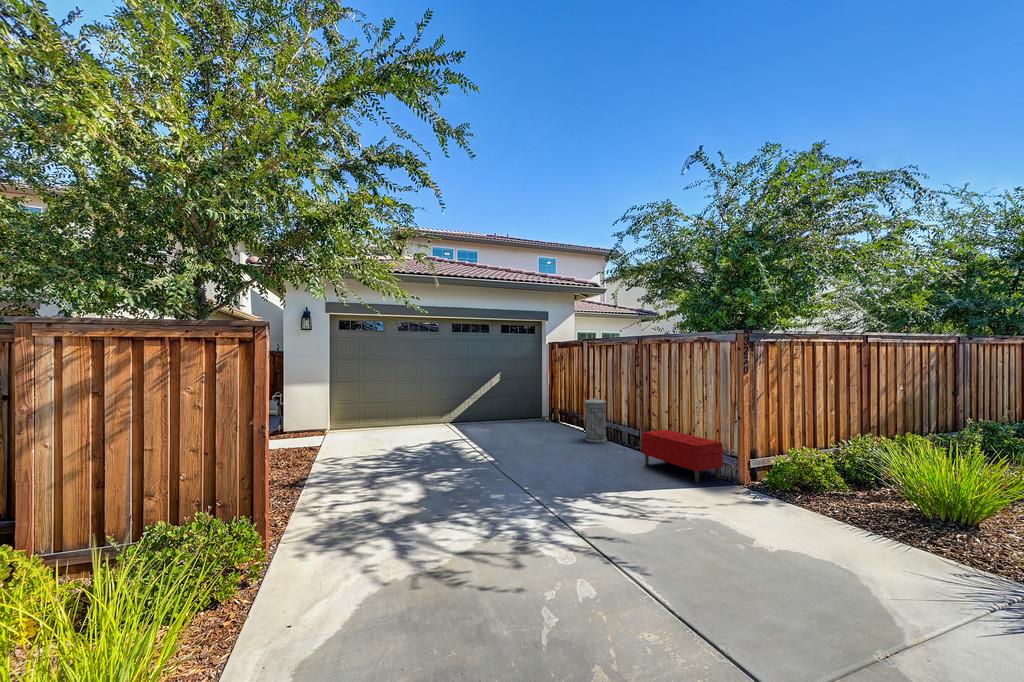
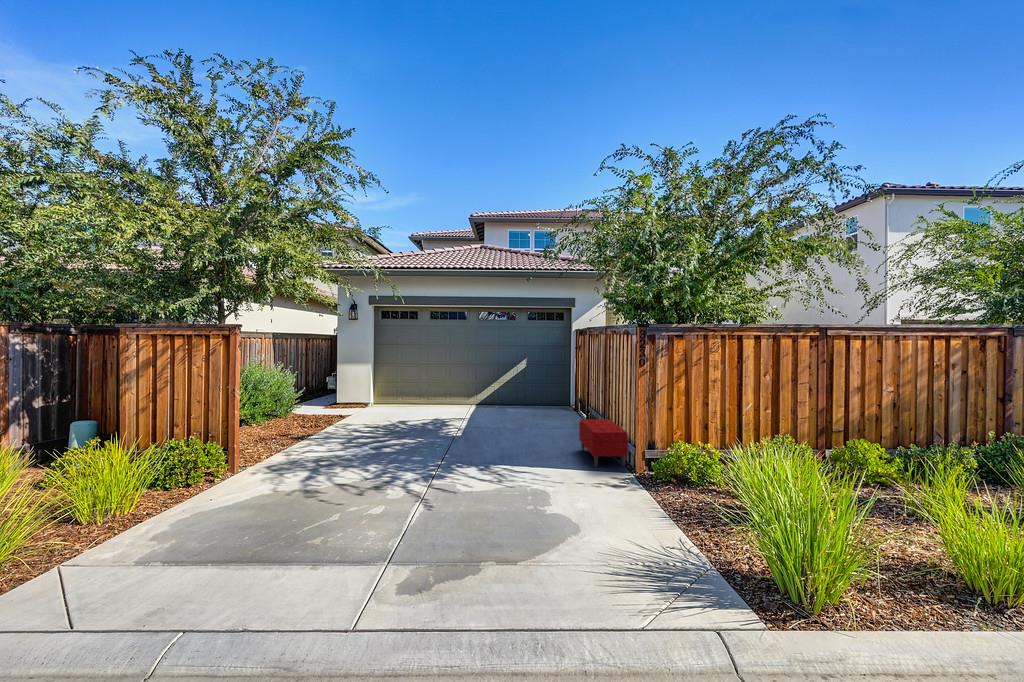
trash can: present [585,397,607,442] -> none [570,386,592,430]

